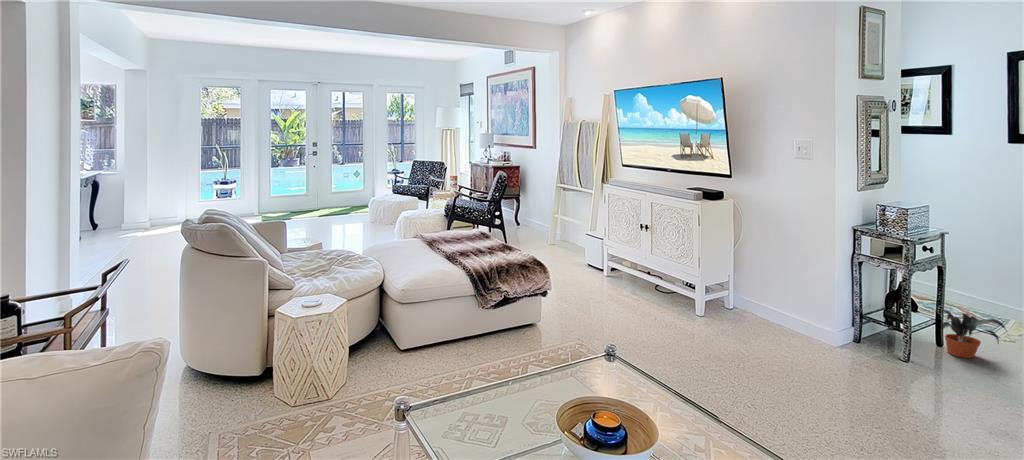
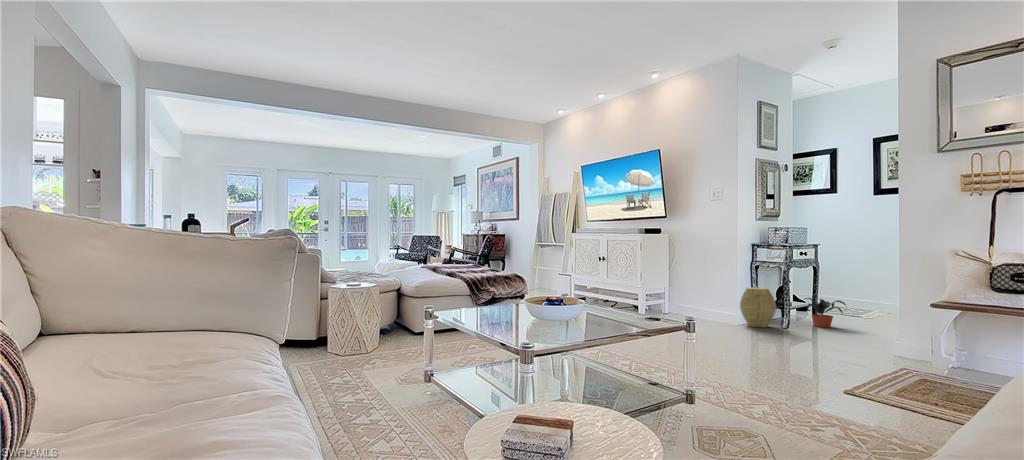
woven basket: none [835,293,892,356] -> present [740,286,776,327]

